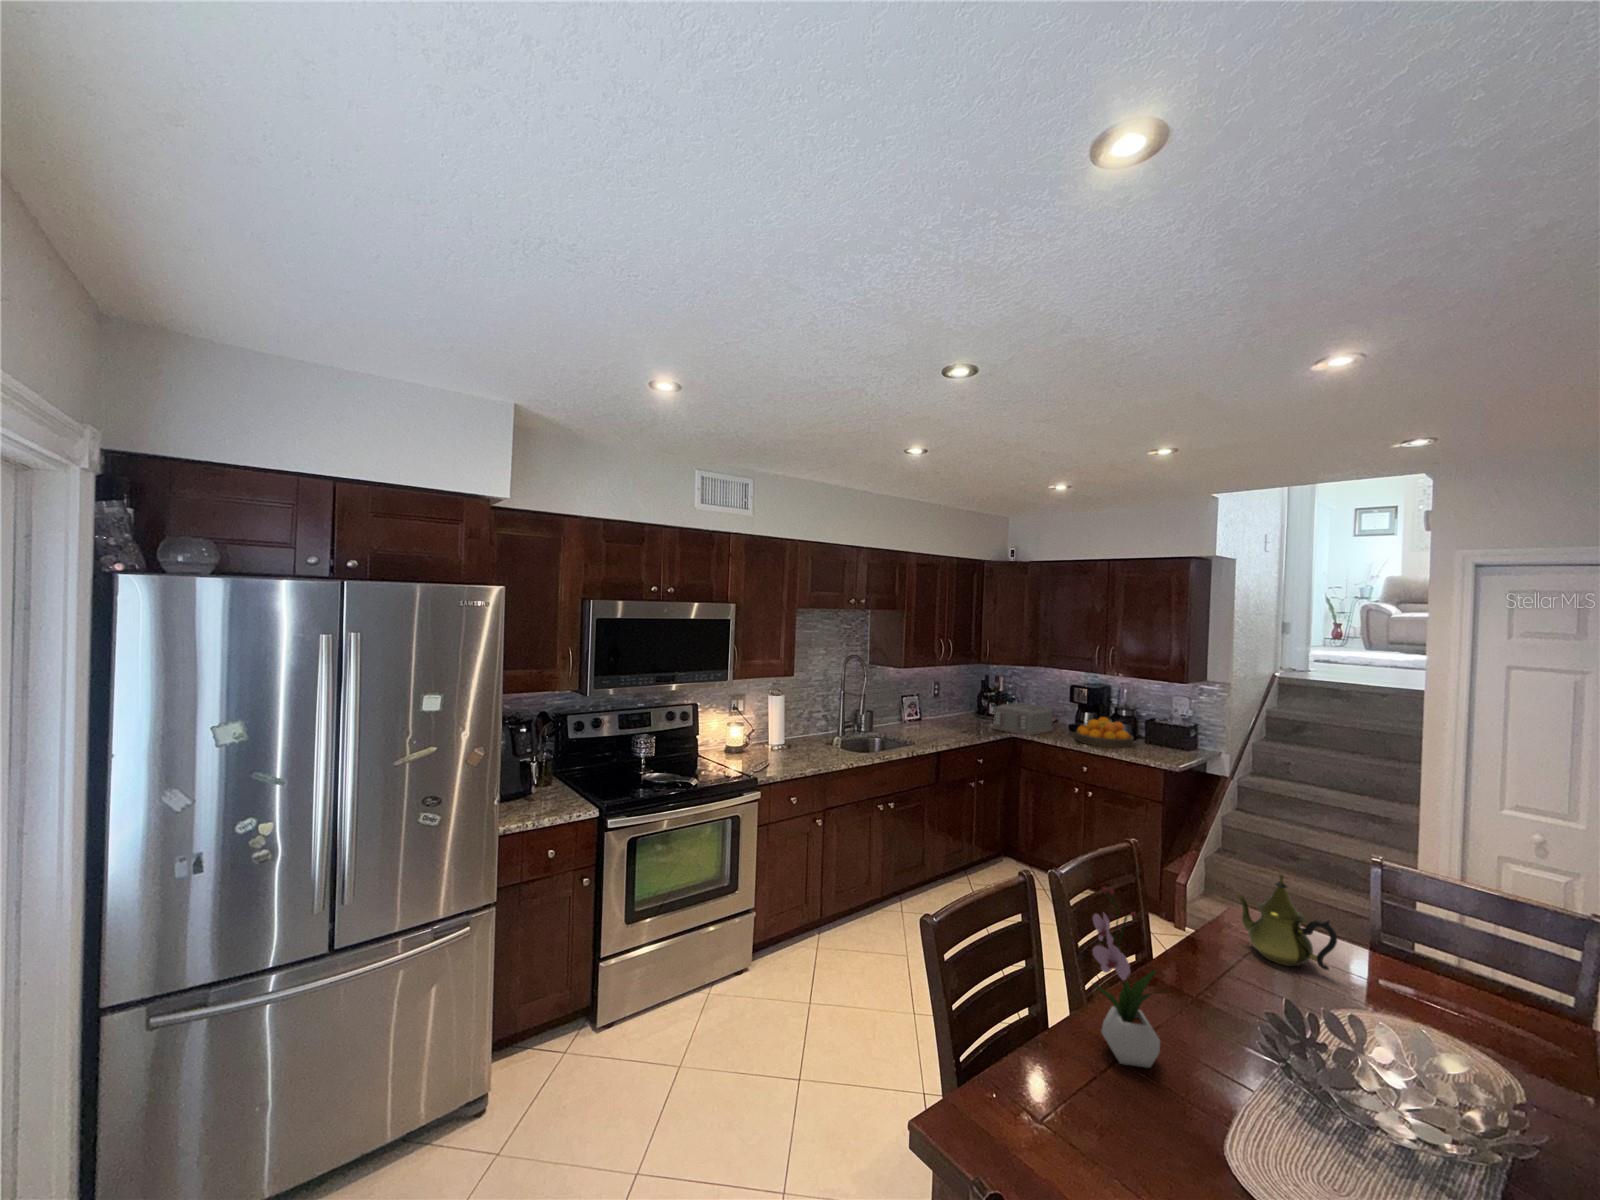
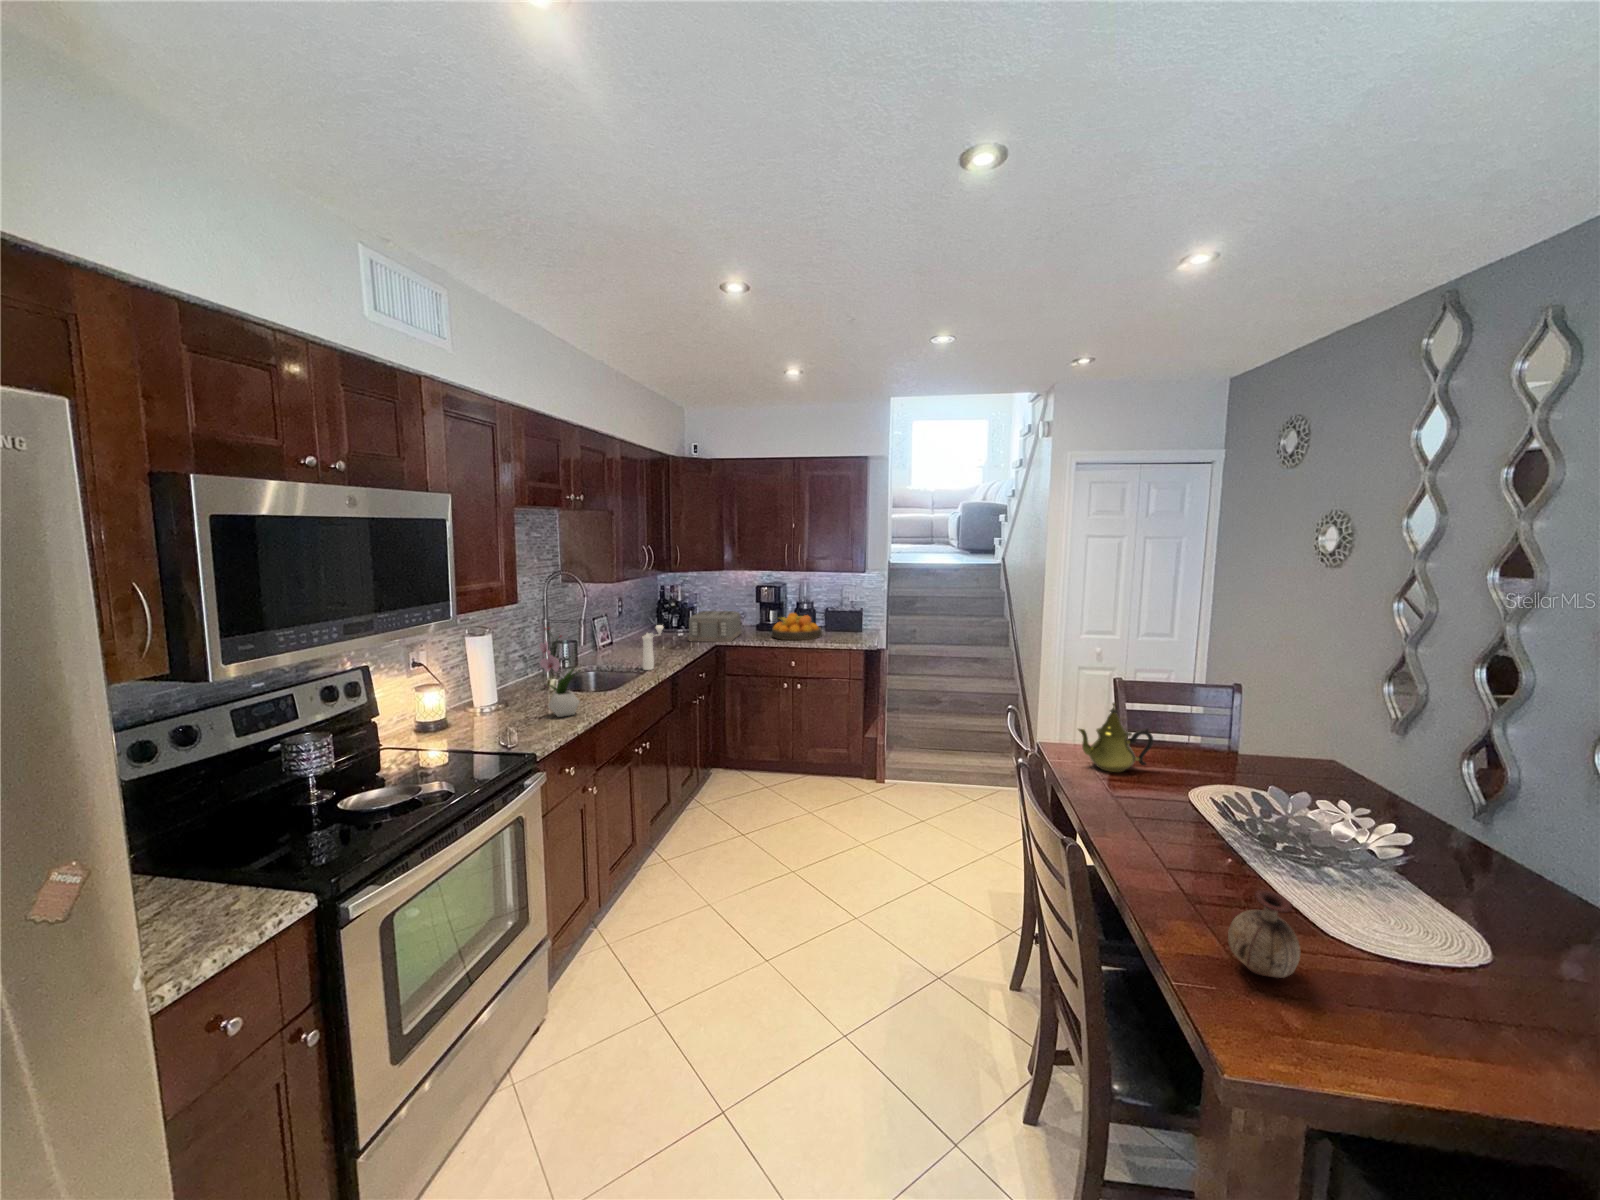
pepper mill: none [914,708,938,745] -> present [642,625,663,670]
flower arrangement: present [1093,887,1168,1068] -> present [539,628,579,717]
vase: none [1021,1032,1096,1128] -> present [1228,890,1300,978]

